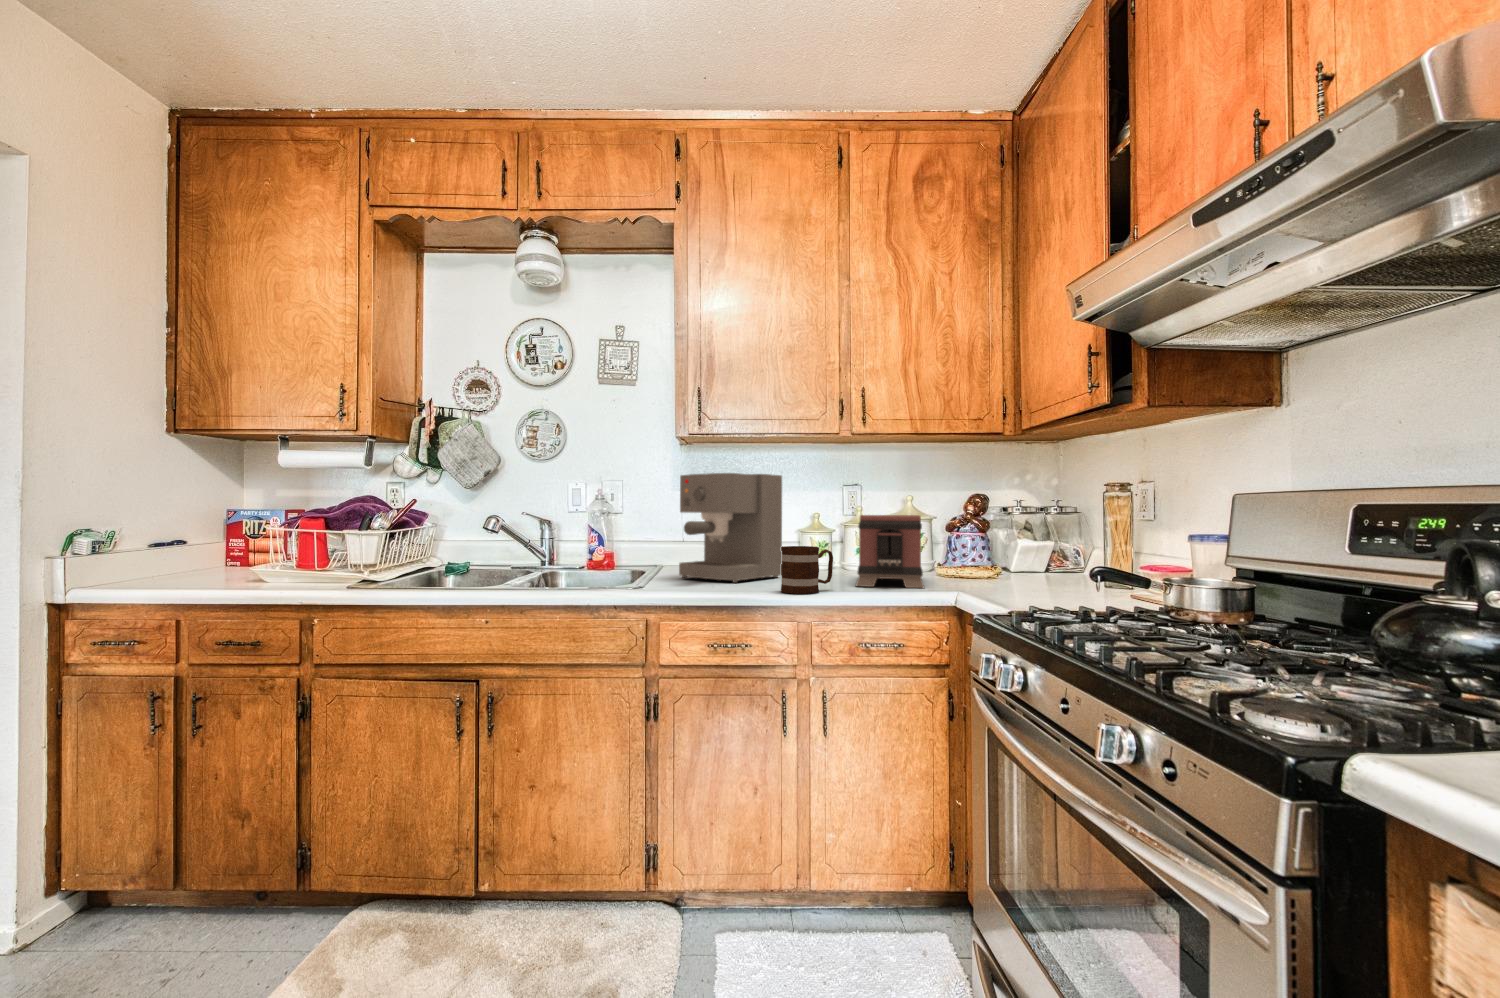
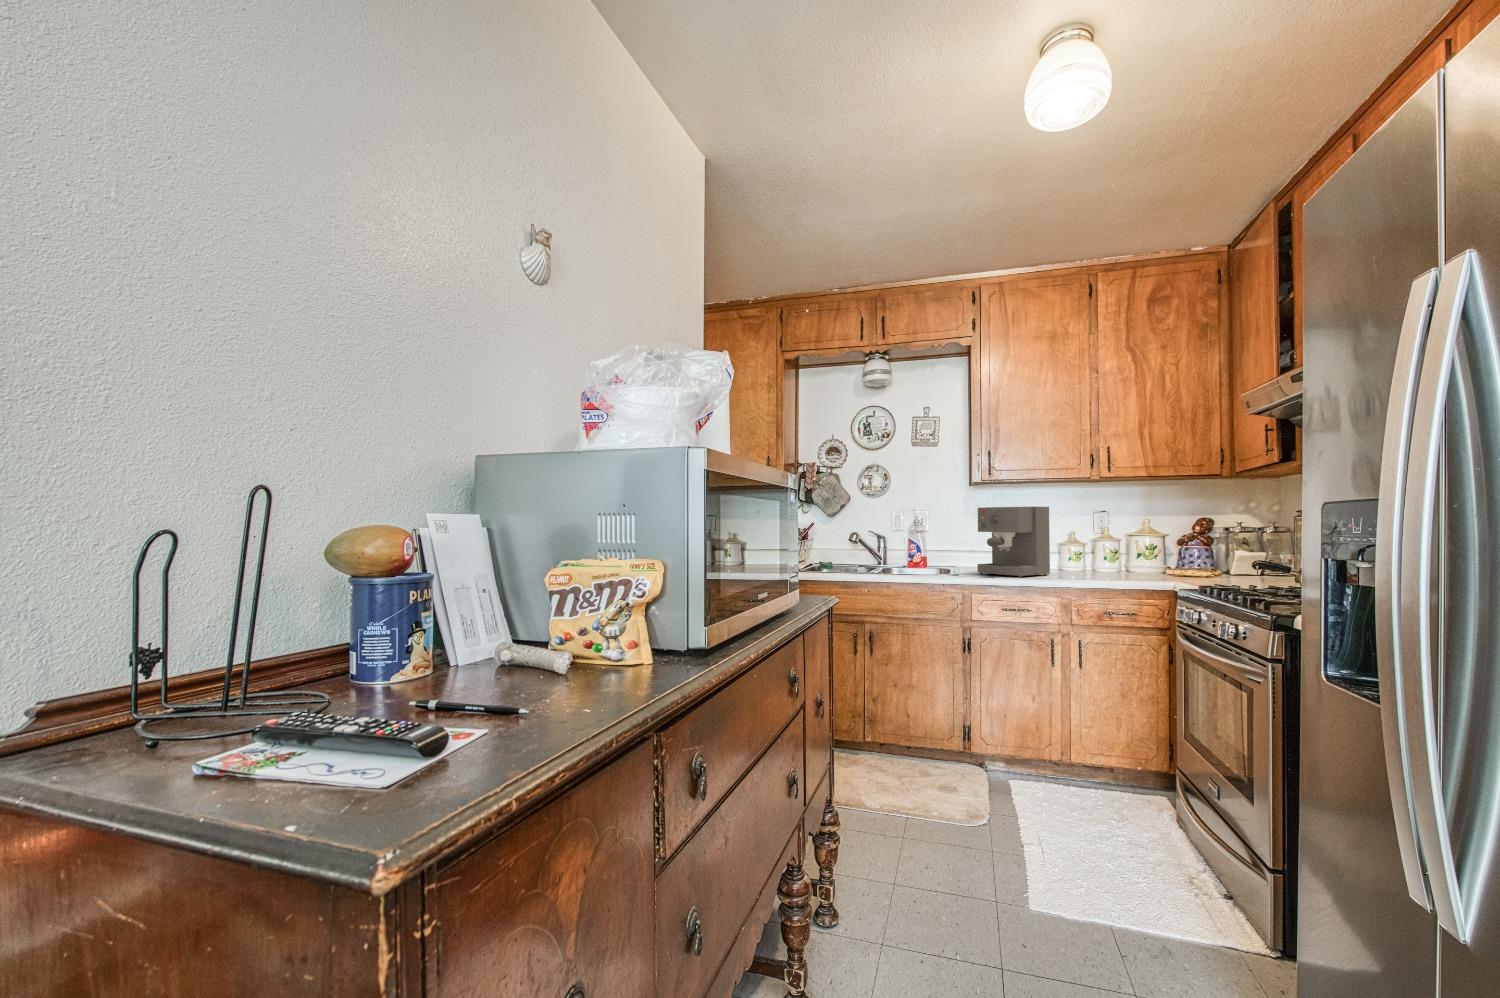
toaster: present [856,515,924,588] -> none [1108,534,1159,583]
mug: present [781,546,833,594] -> none [1057,554,1093,583]

